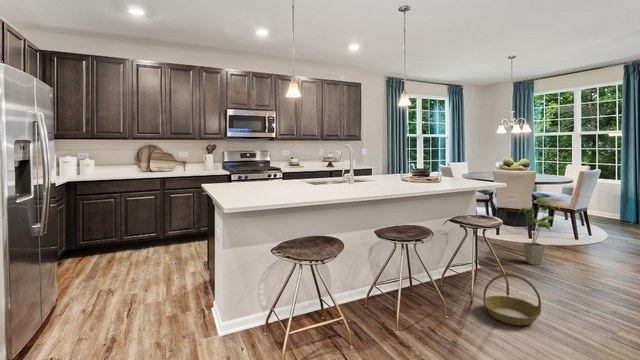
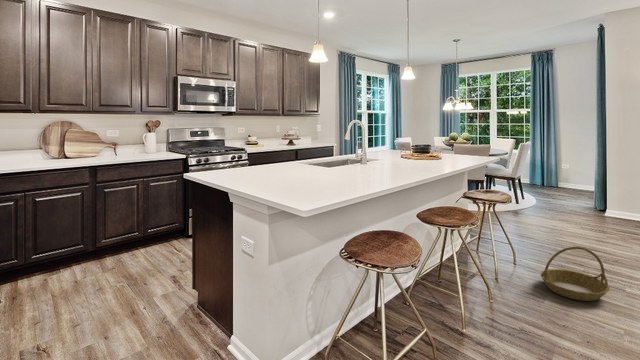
house plant: present [519,198,559,265] -> none [508,167,549,231]

